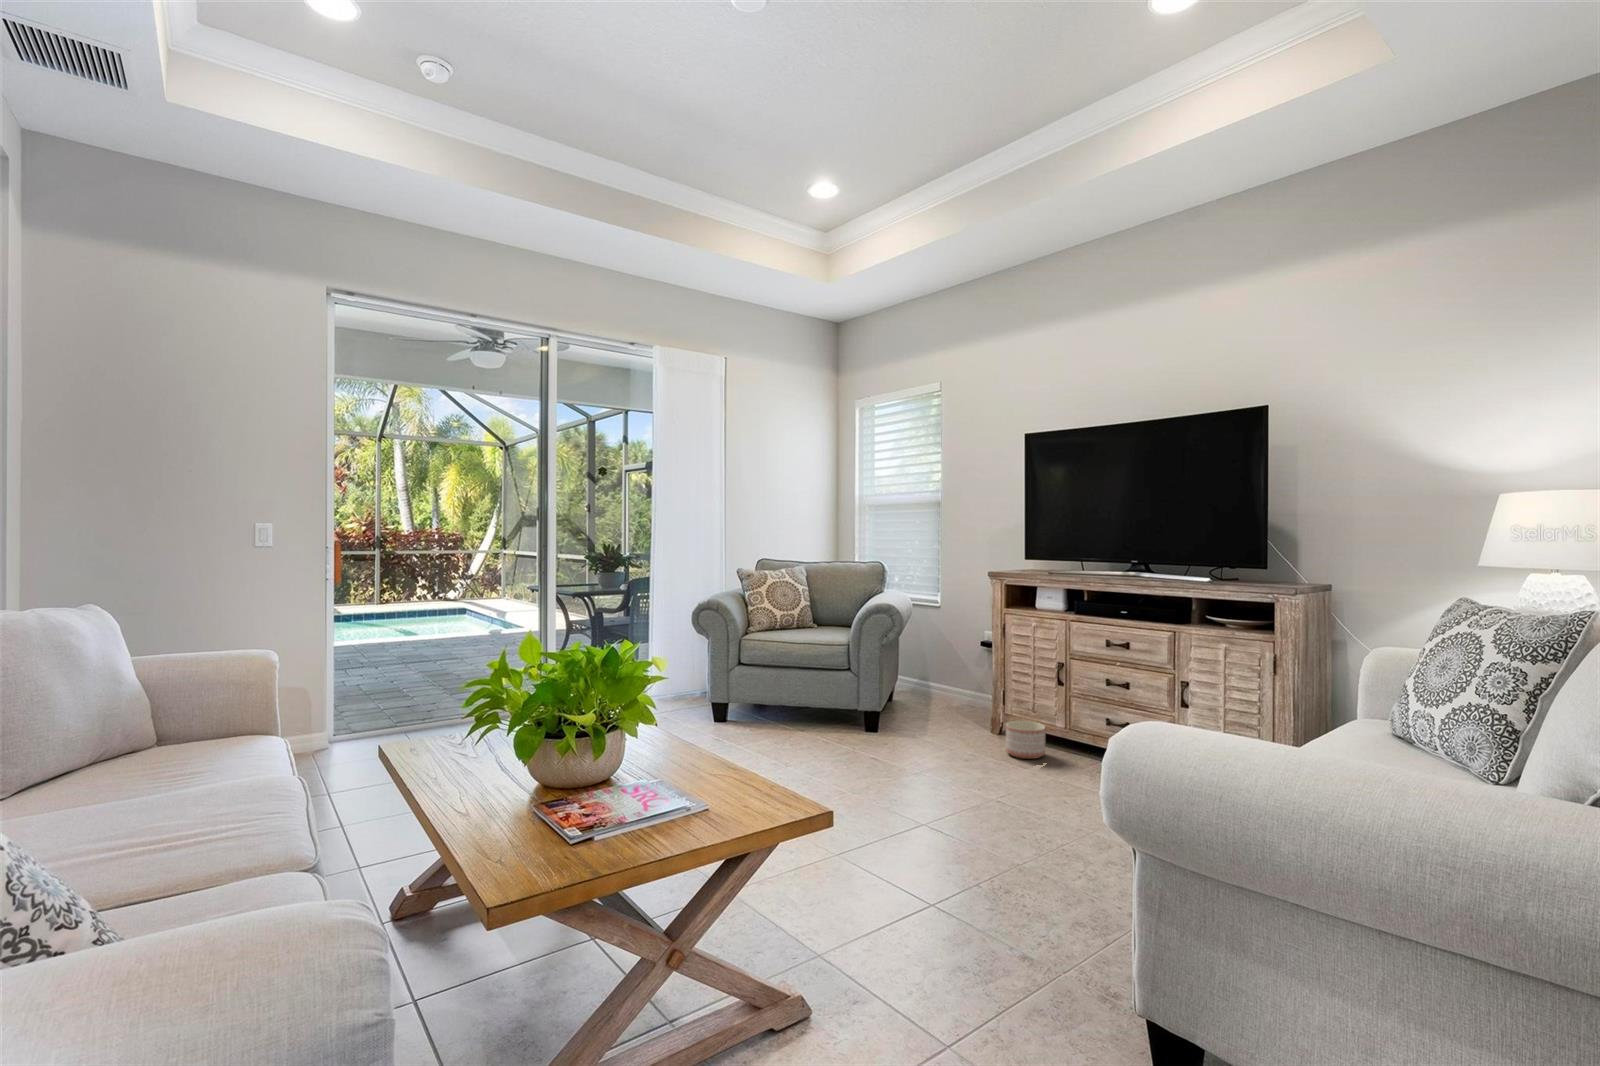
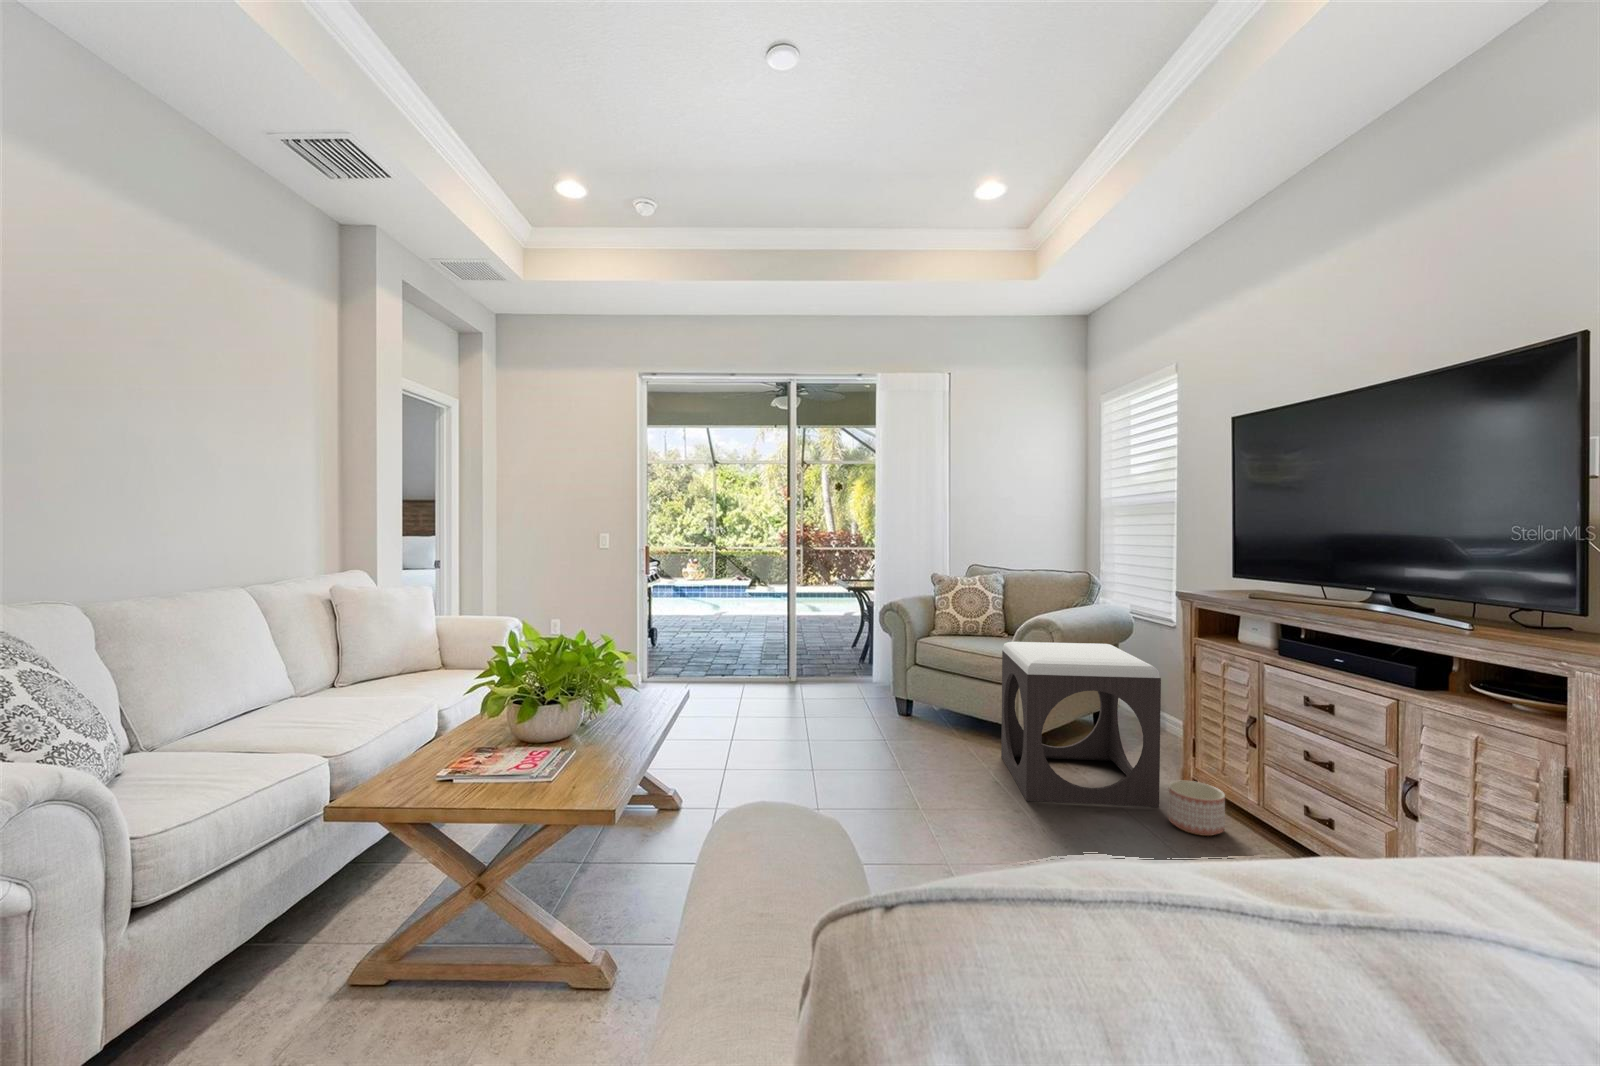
footstool: none [849,622,993,761] -> present [1001,642,1161,807]

